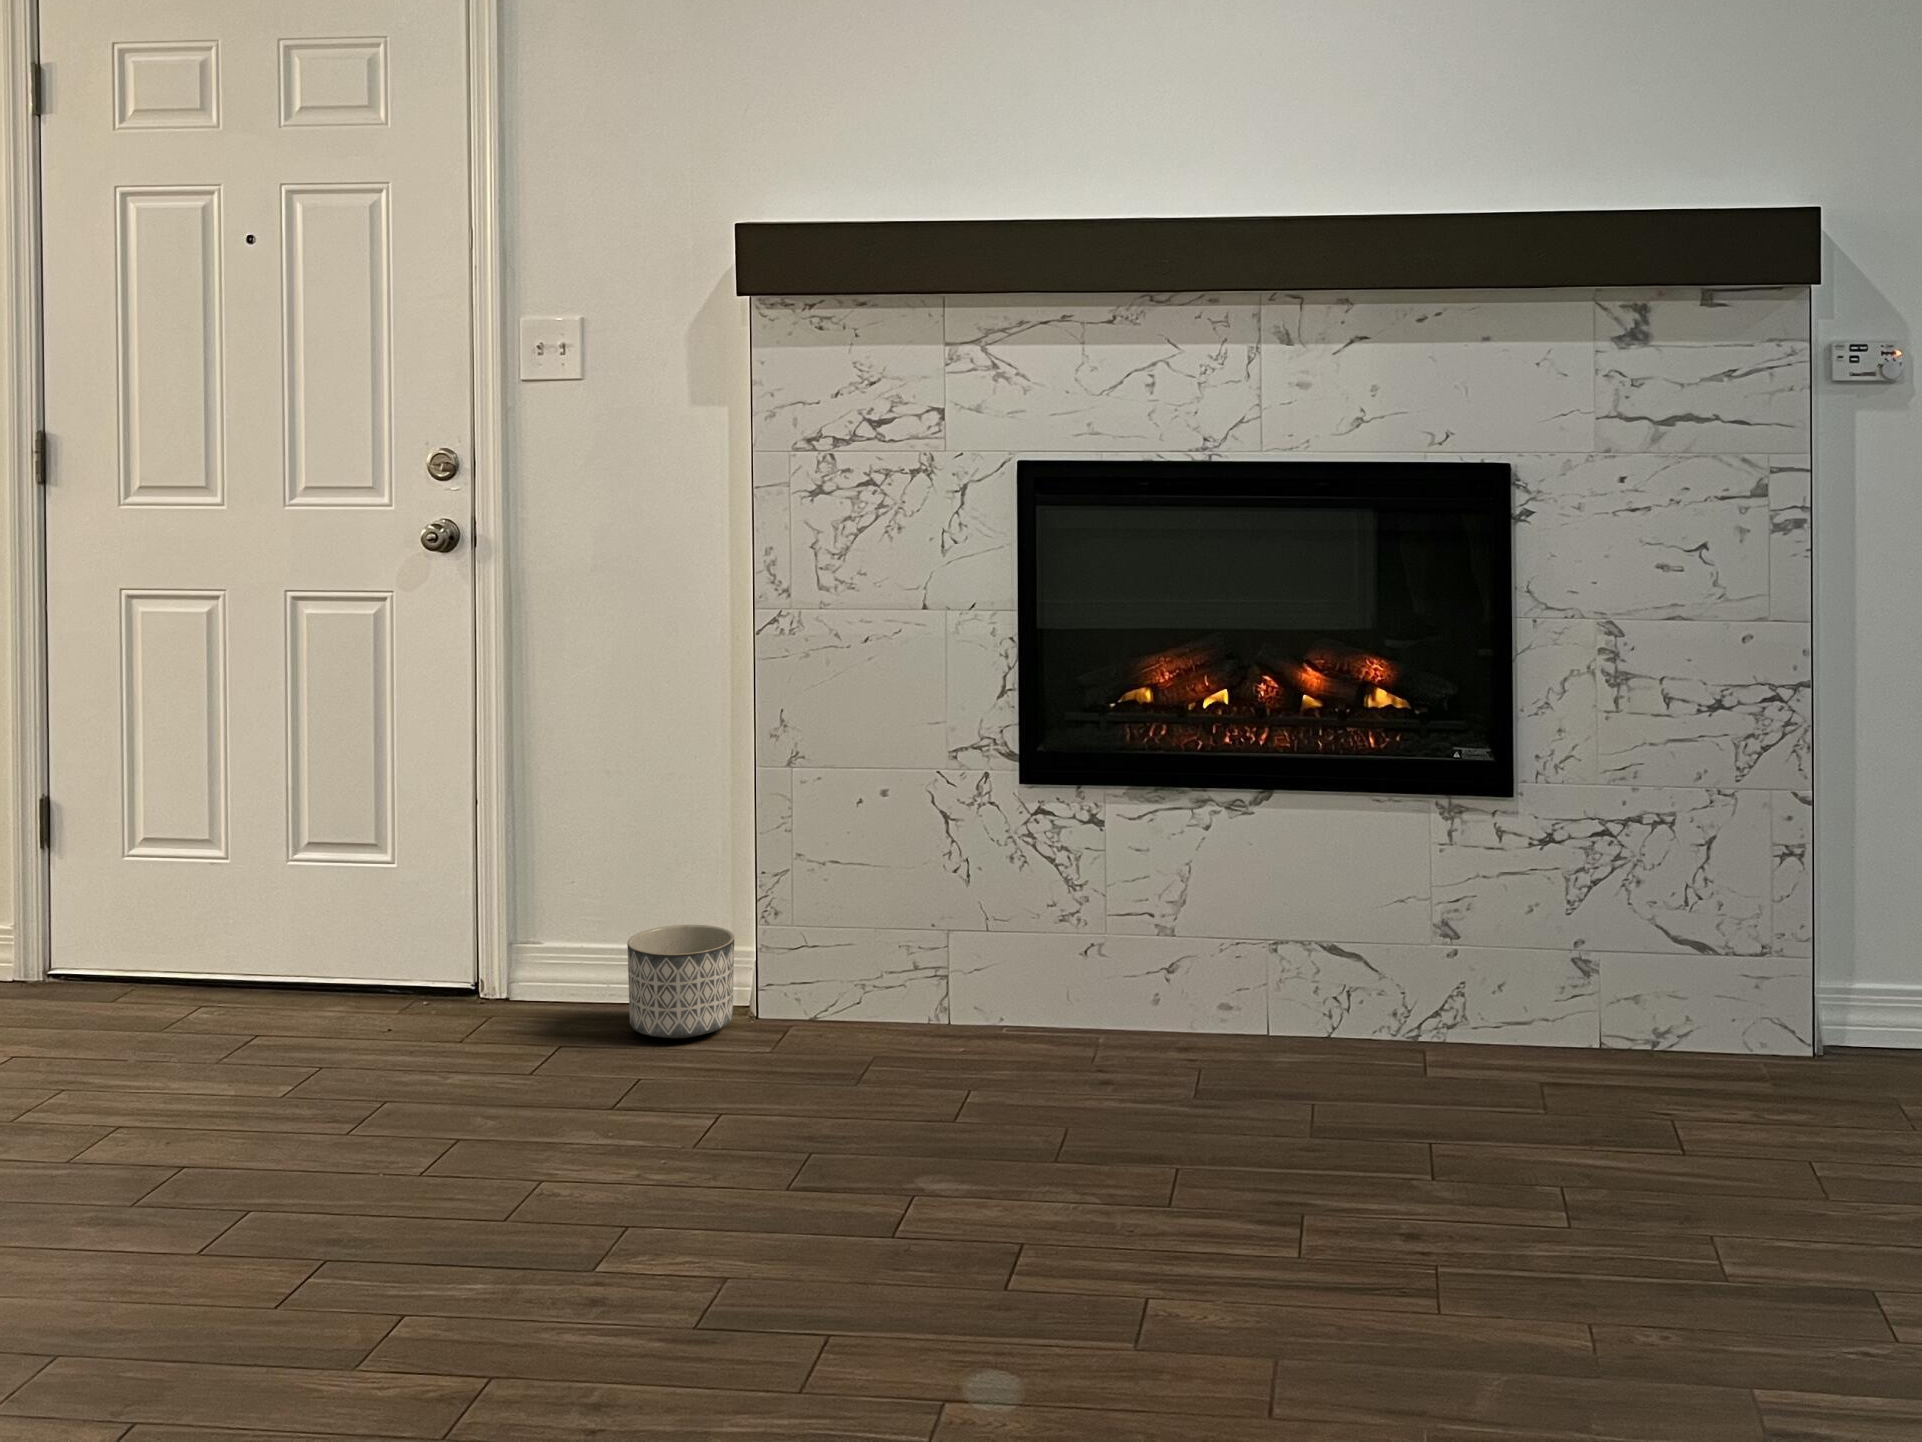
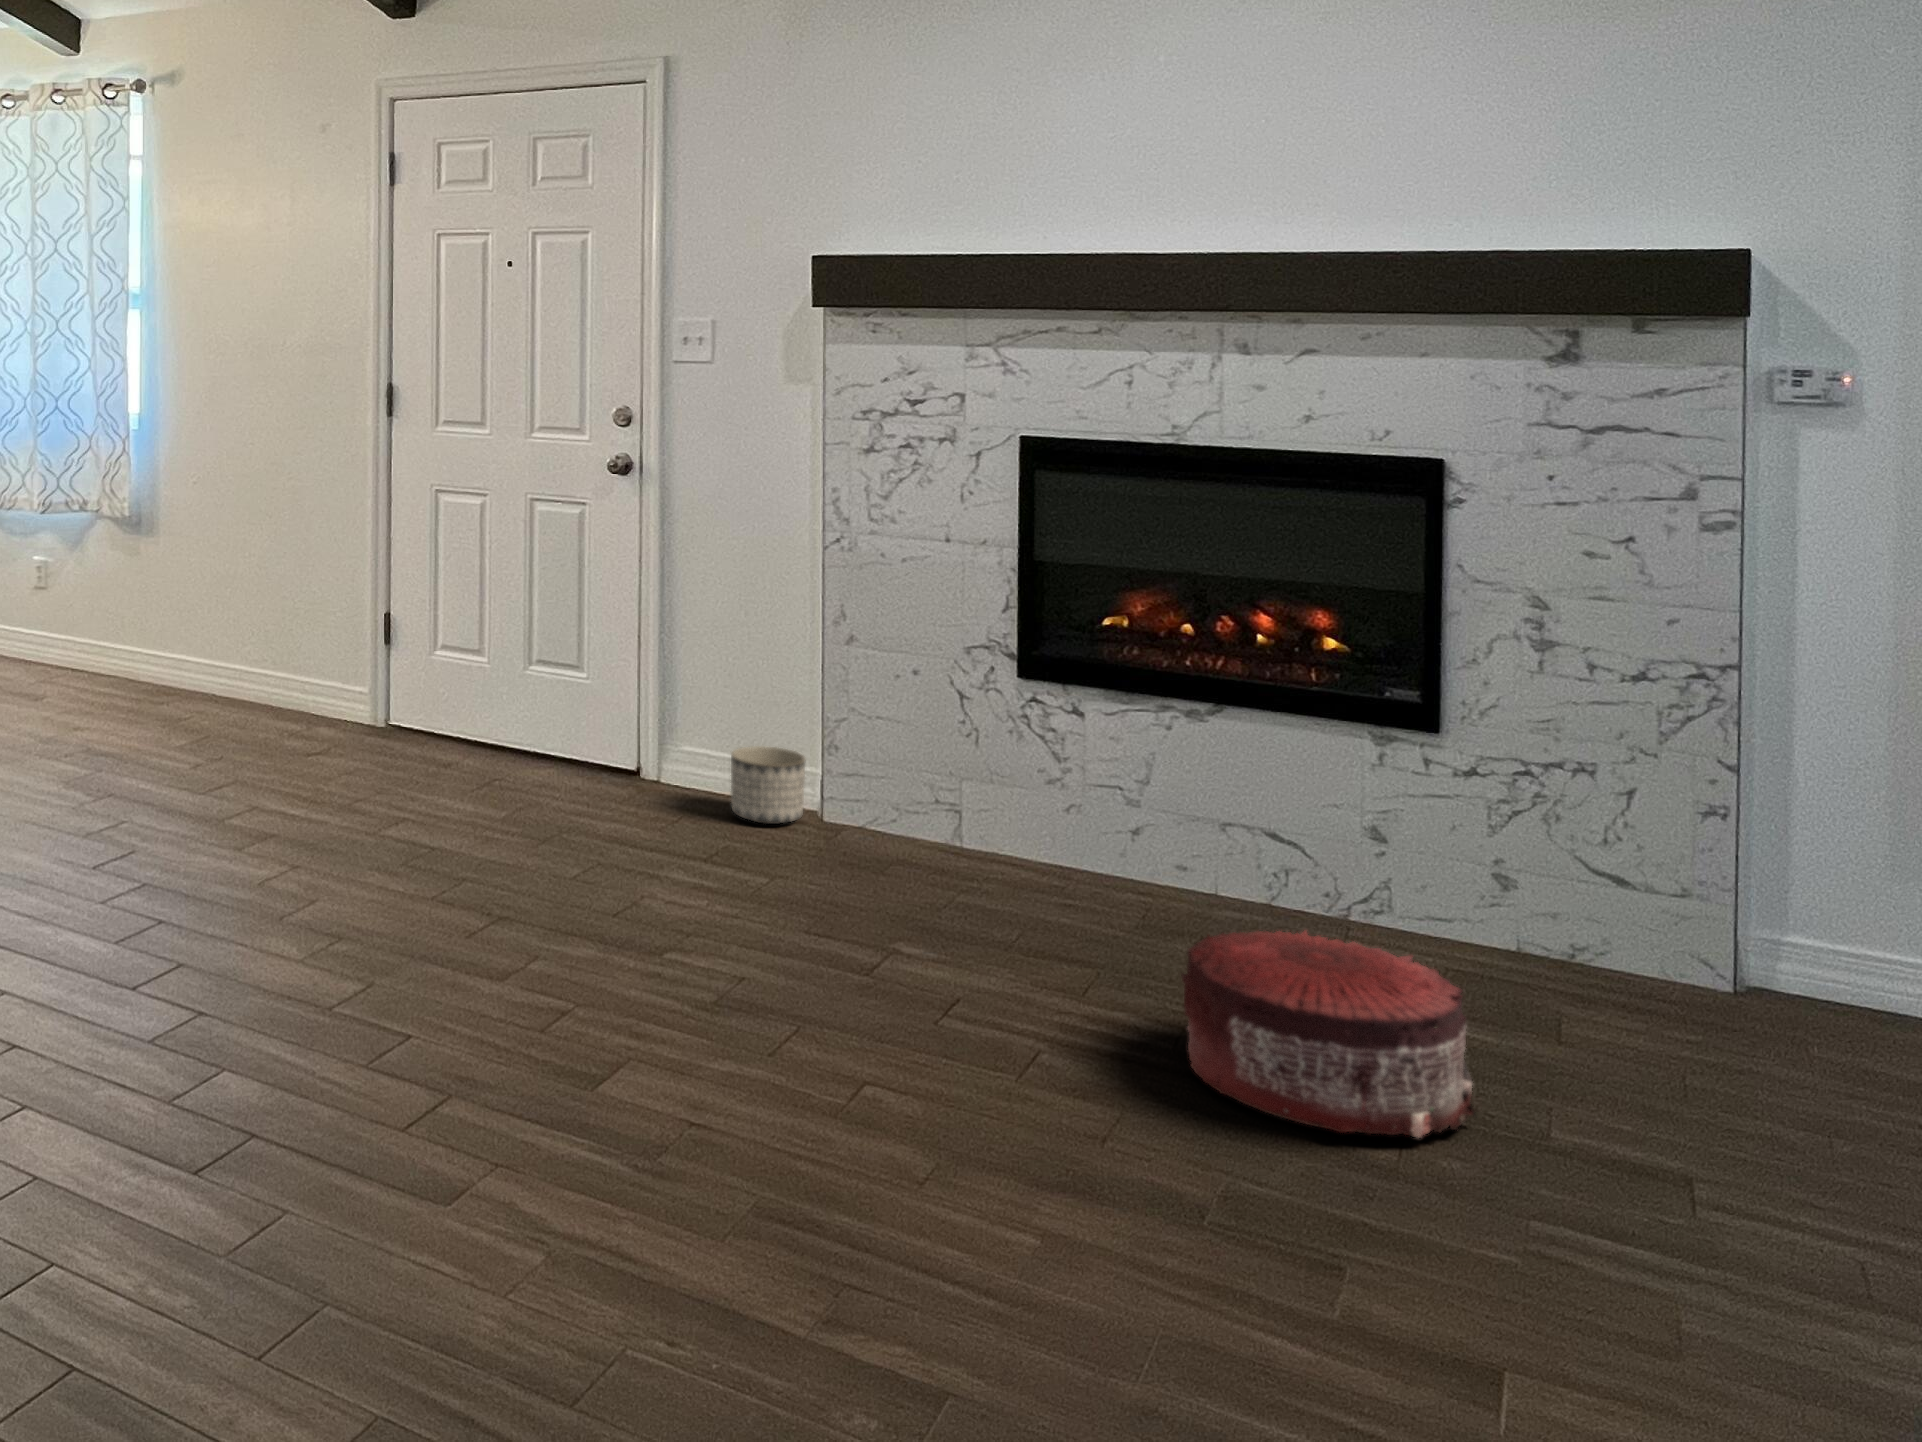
pouf: none [1318,1078,1666,1348] -> present [1182,931,1476,1138]

